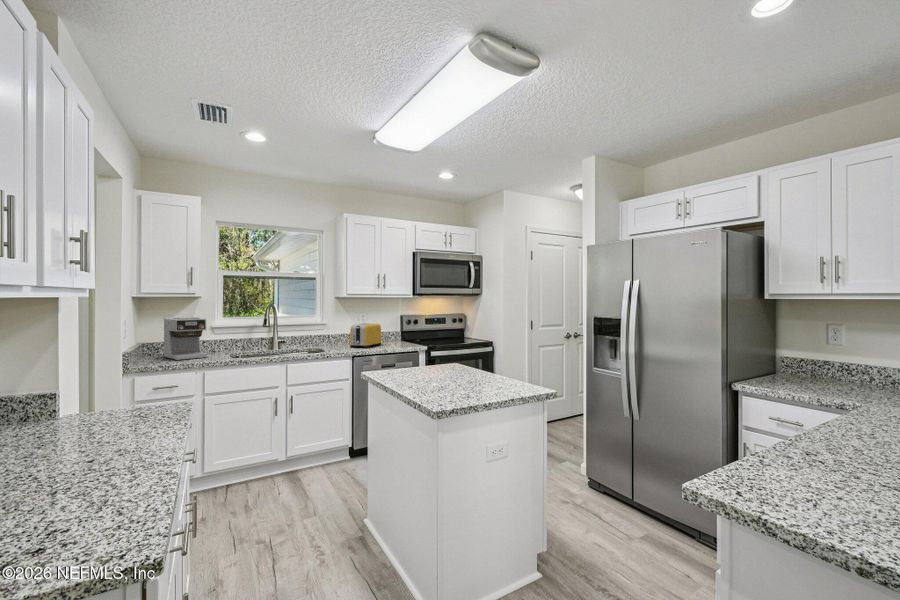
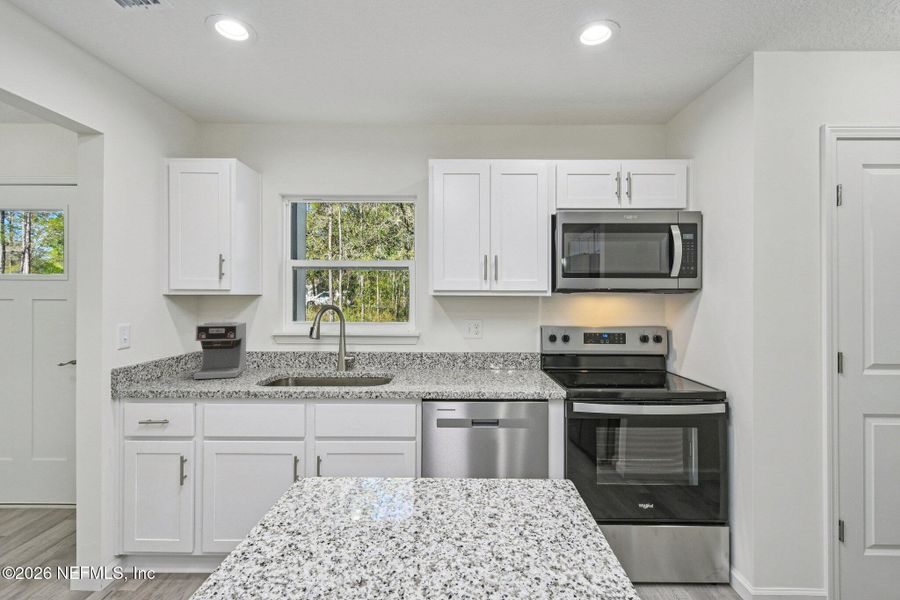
toaster: present [350,323,381,348] -> none [439,338,496,381]

